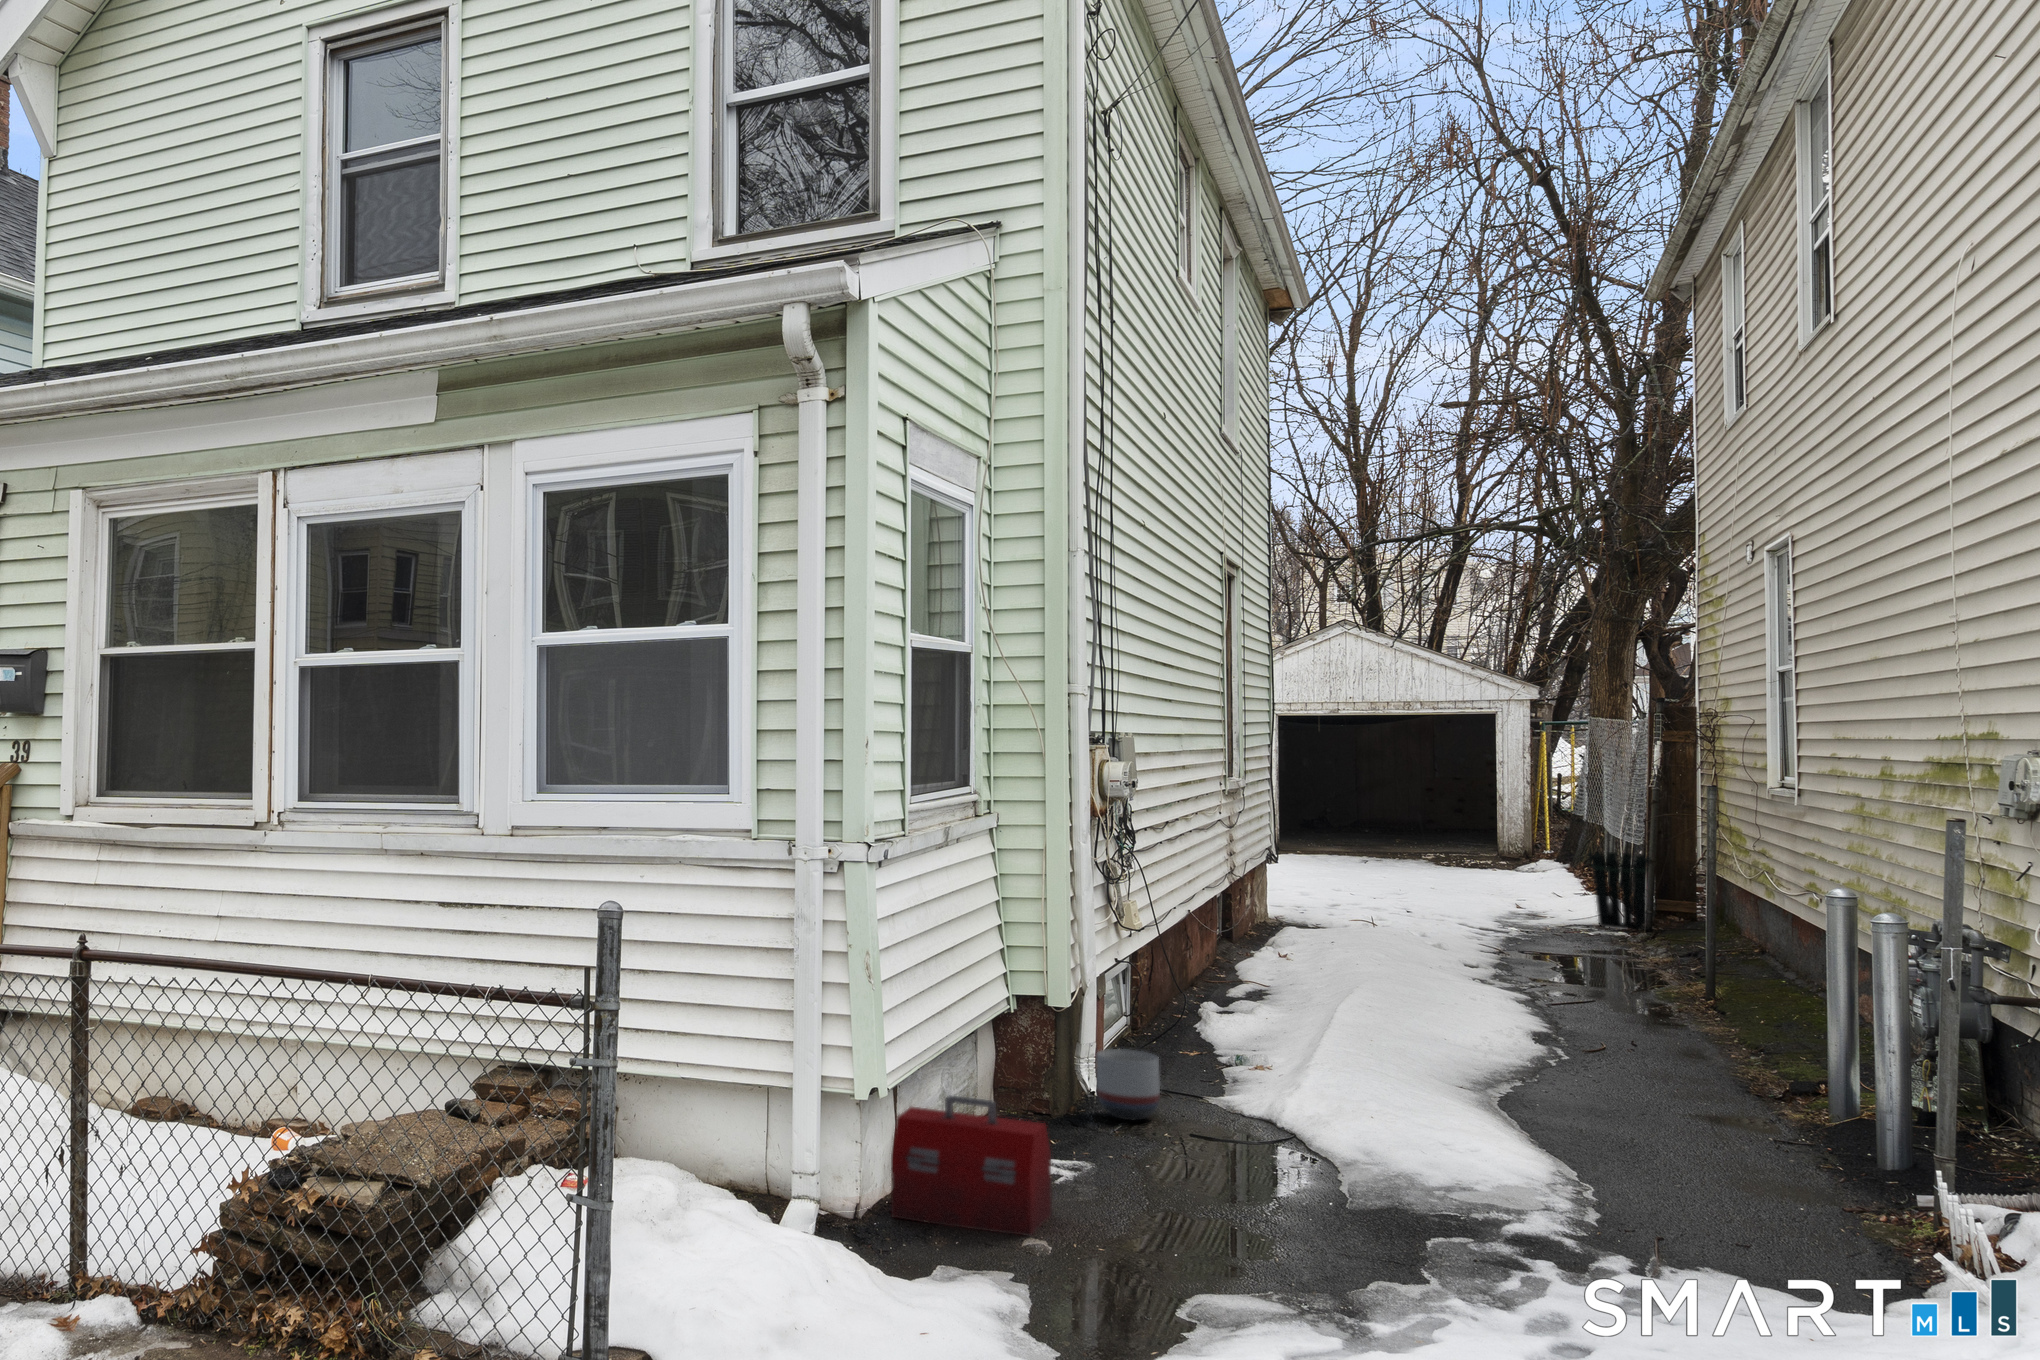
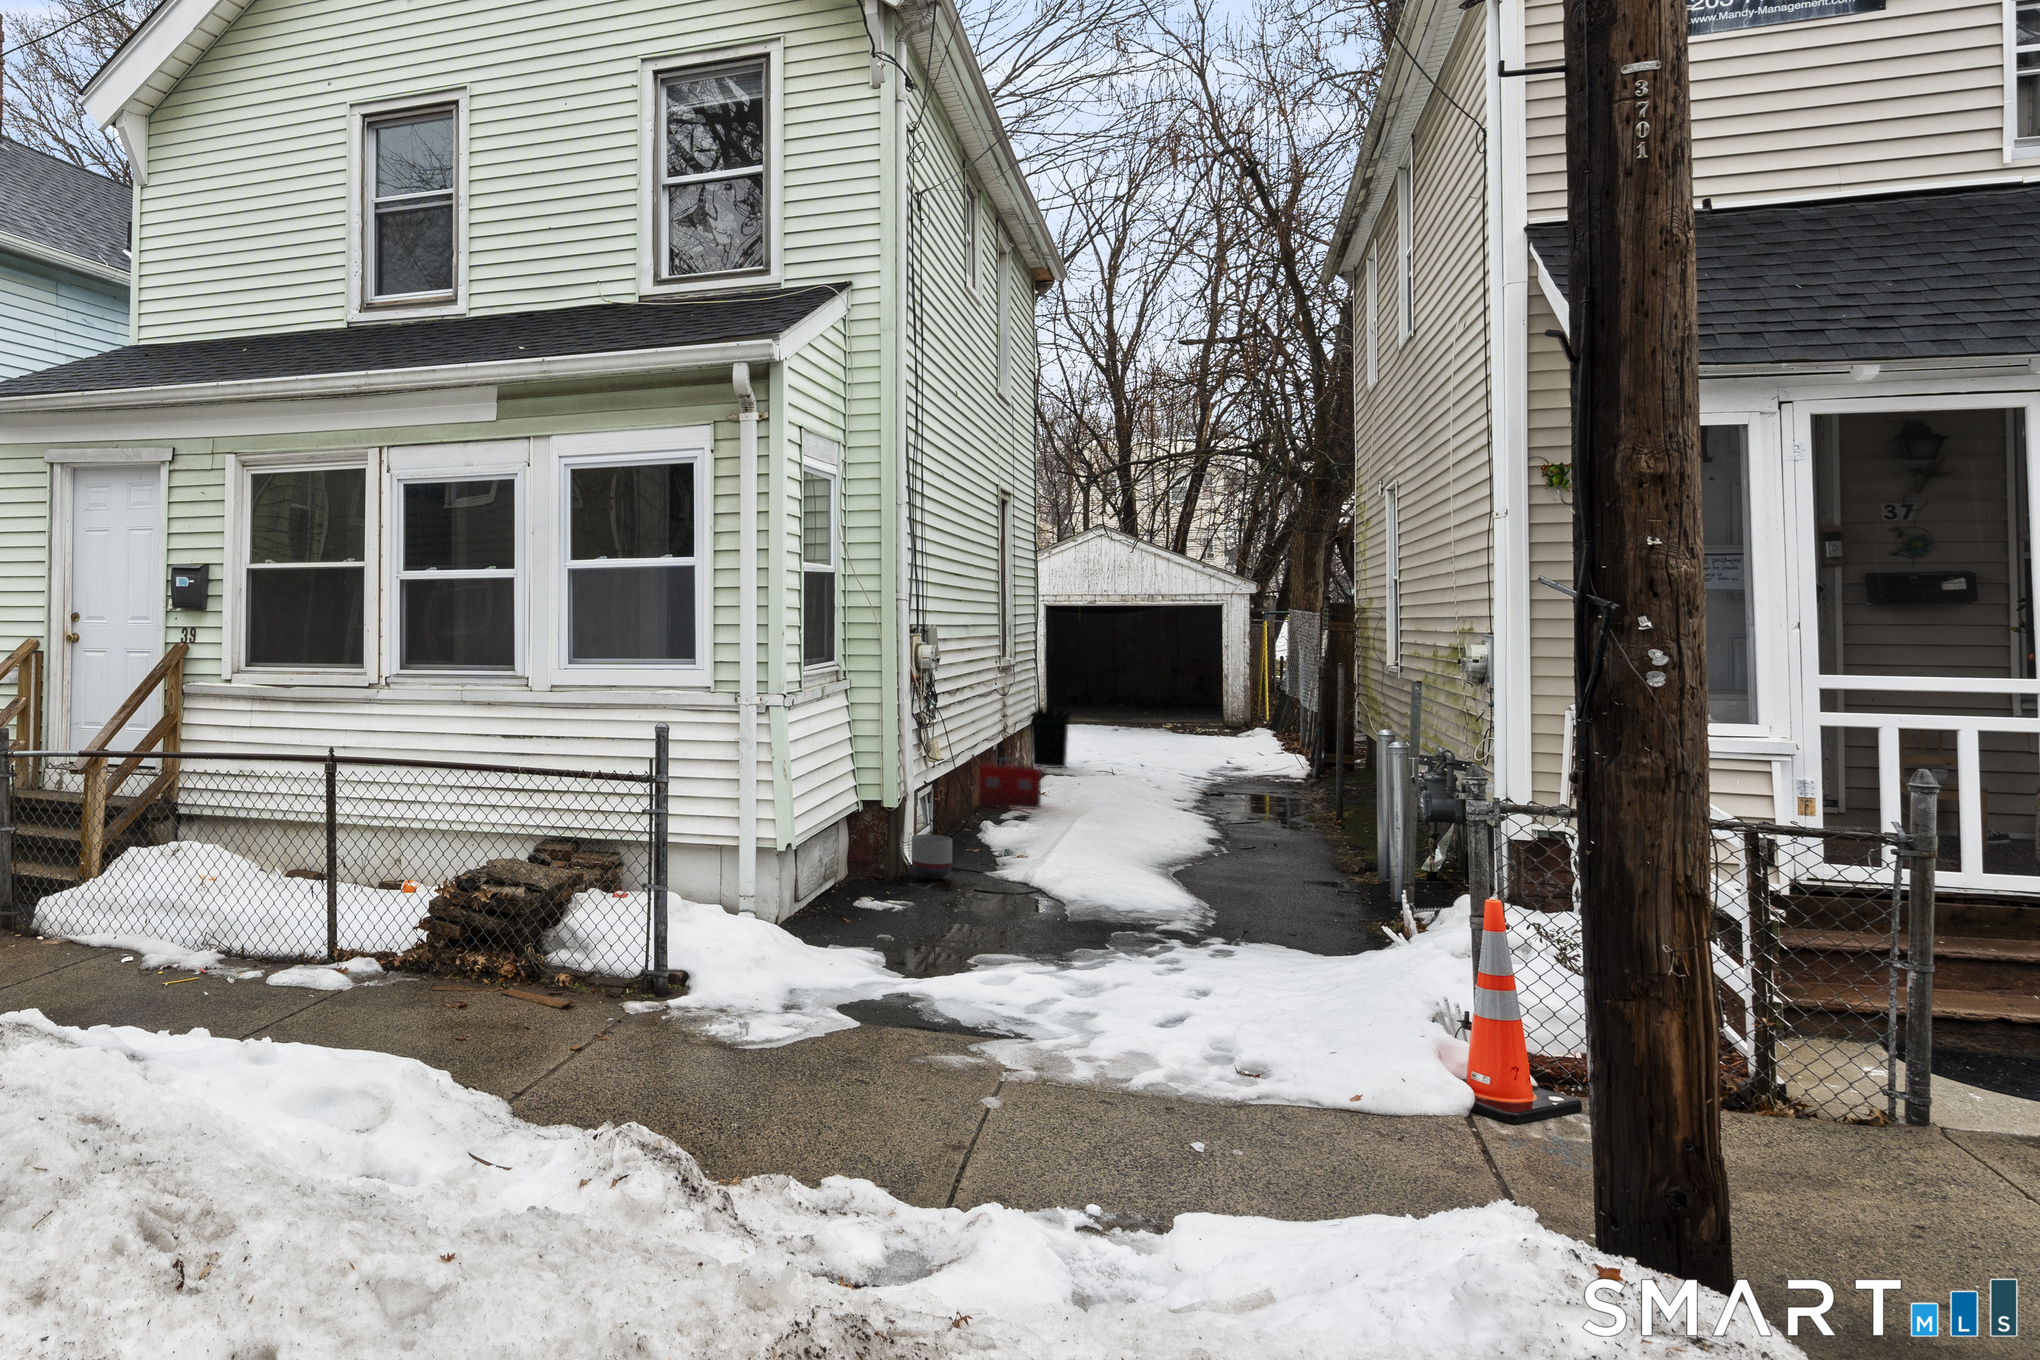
waste bin: present [1588,852,1650,930] -> present [1028,708,1071,768]
toolbox: present [891,1096,1052,1236] -> present [979,757,1041,809]

